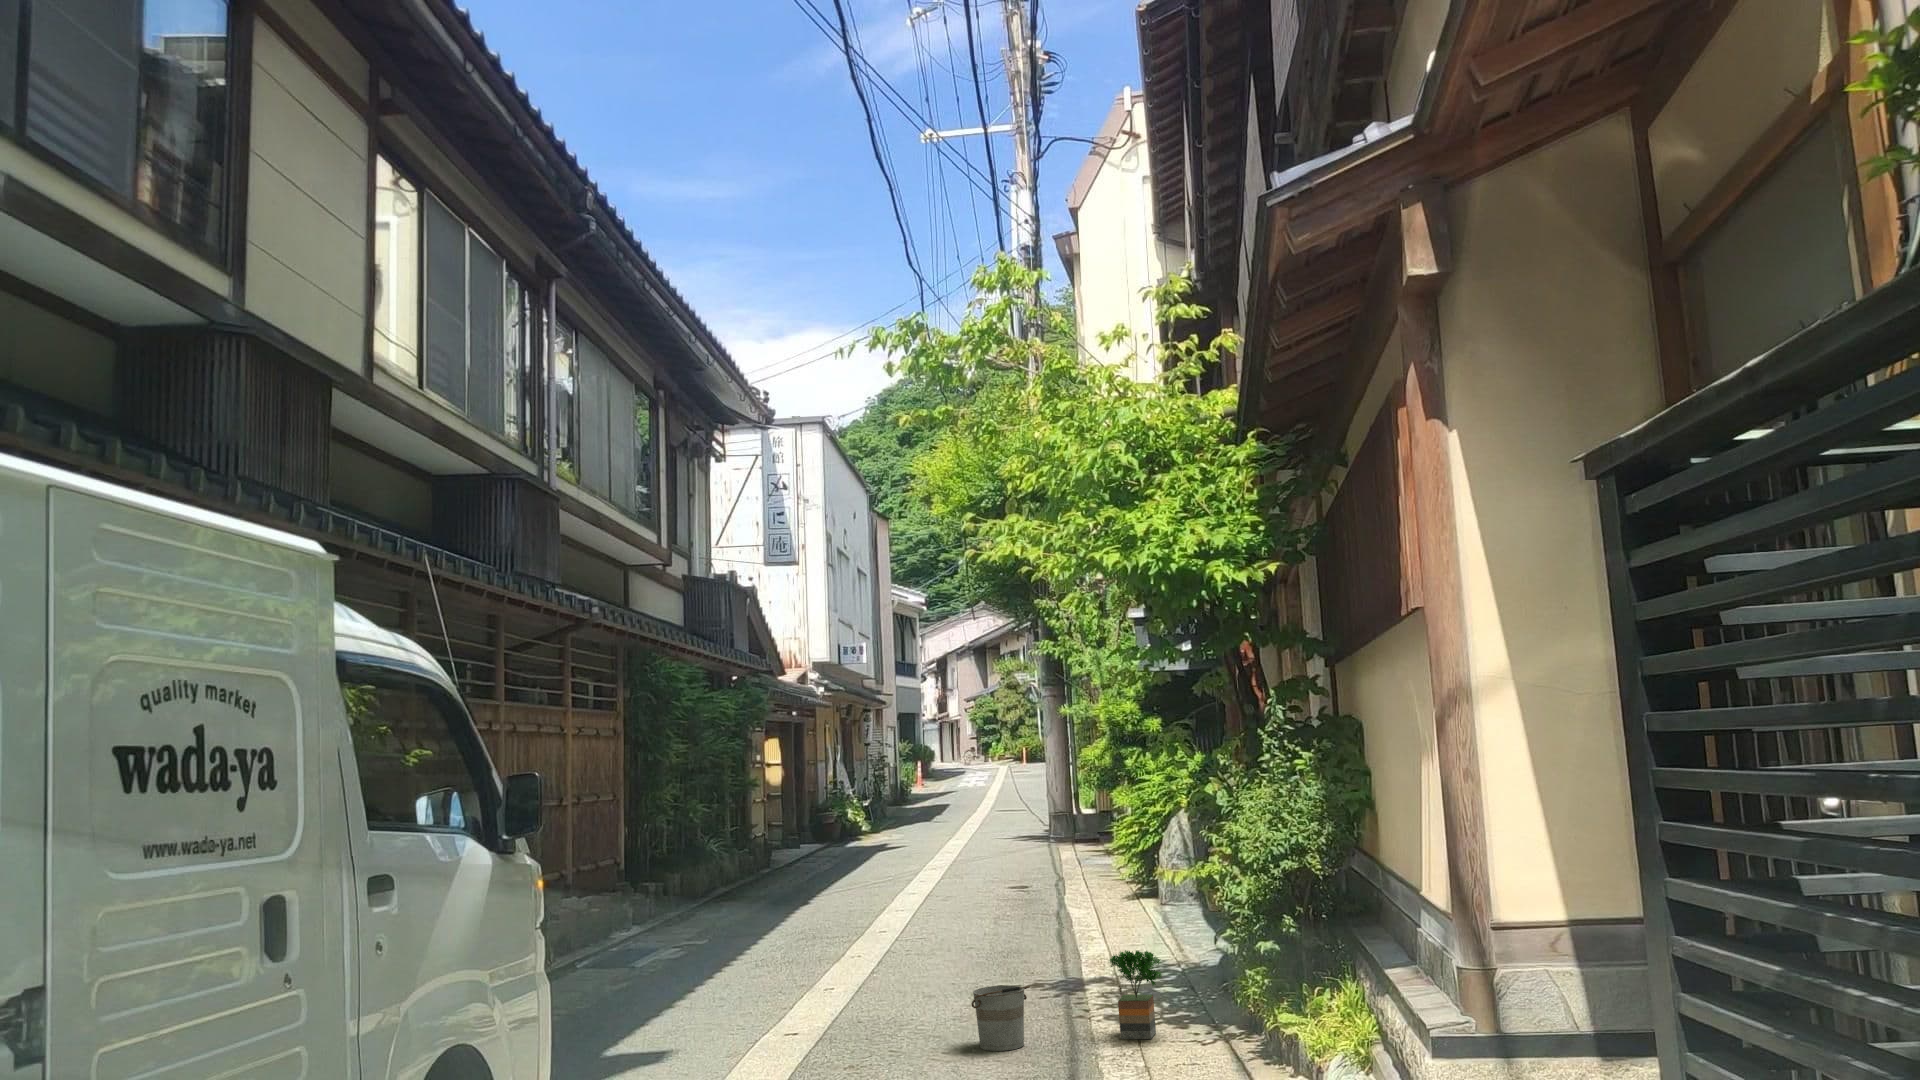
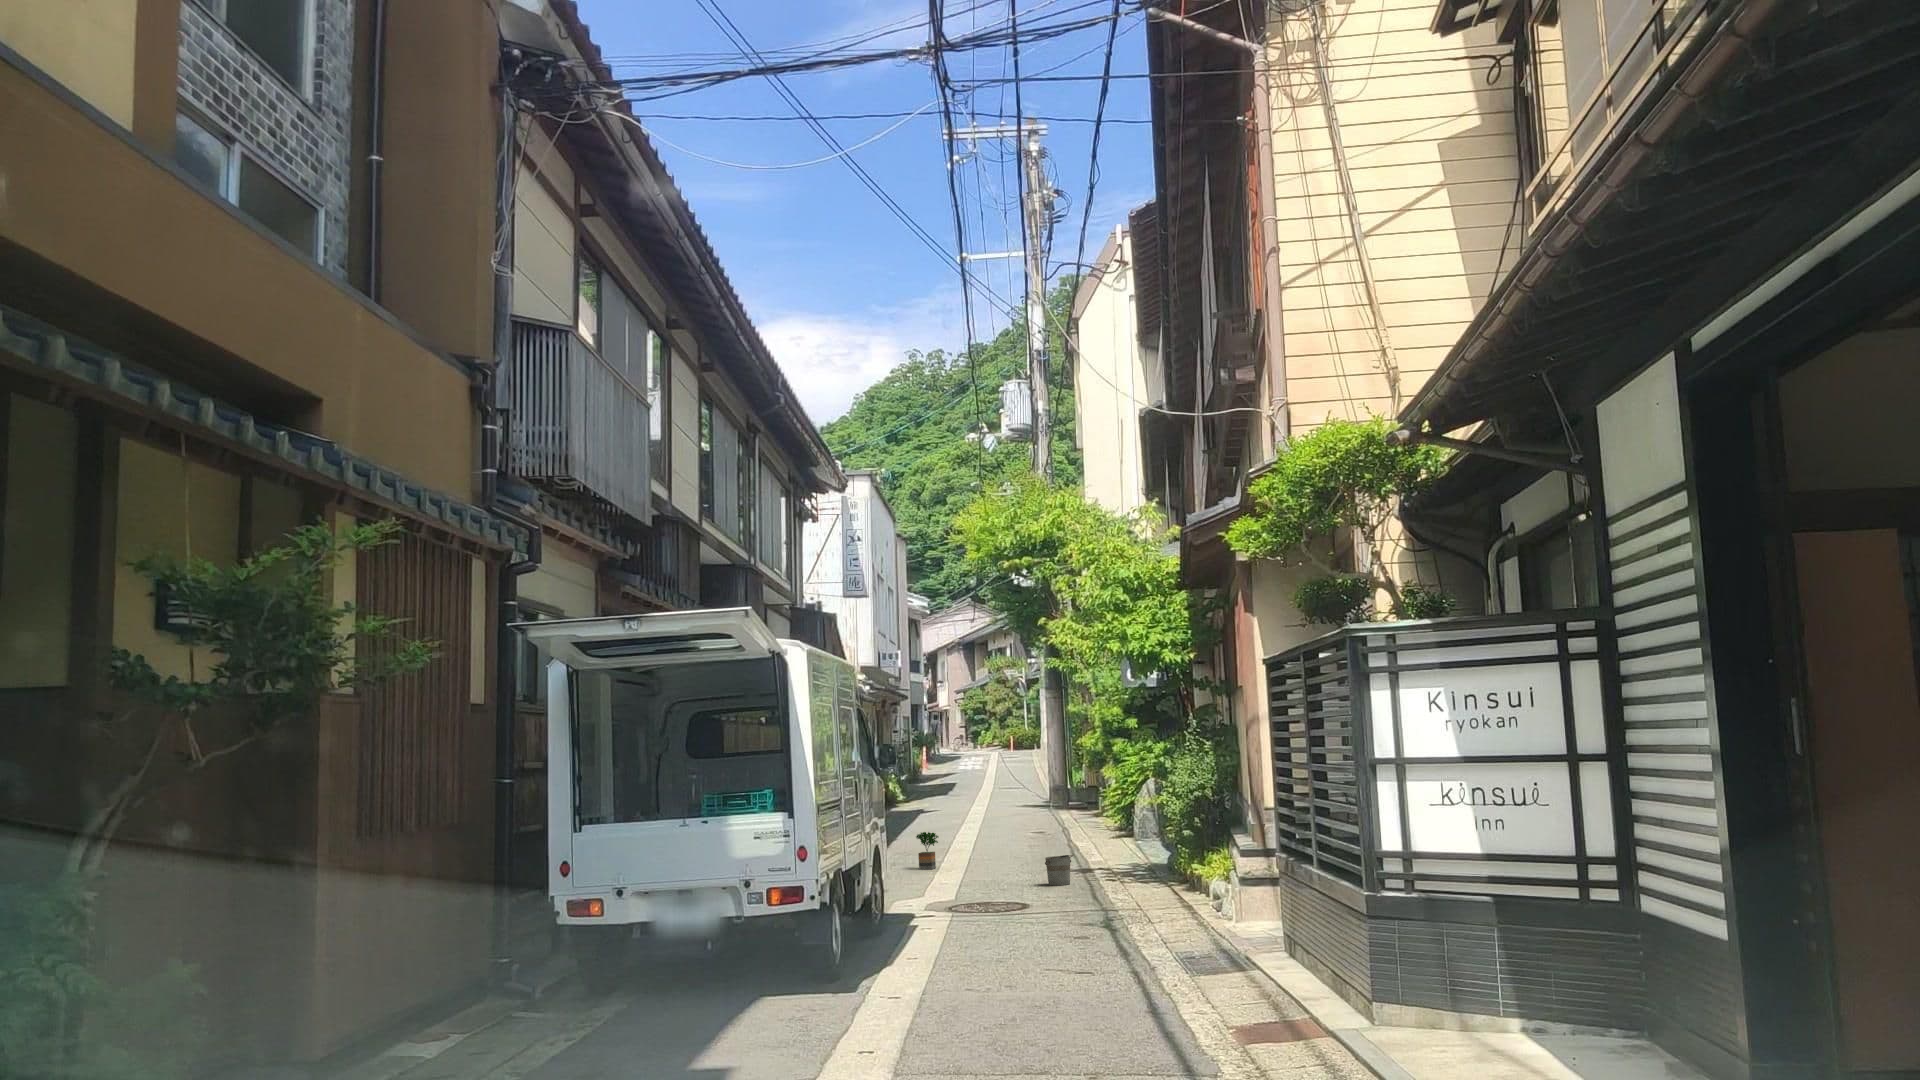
potted tree: present [1109,950,1162,1039] -> present [916,832,938,870]

